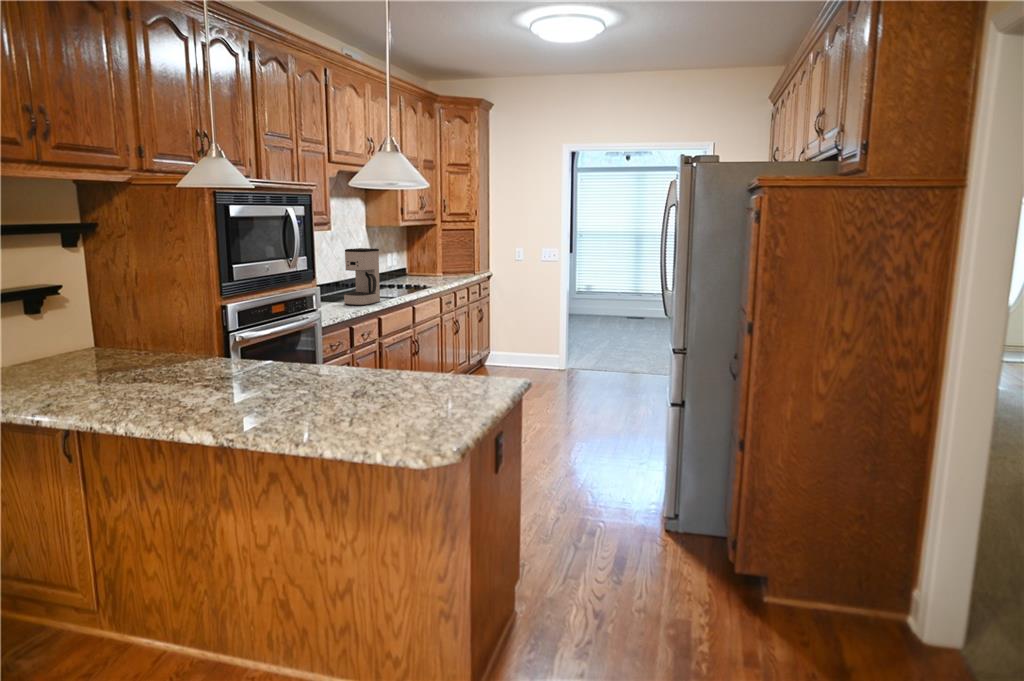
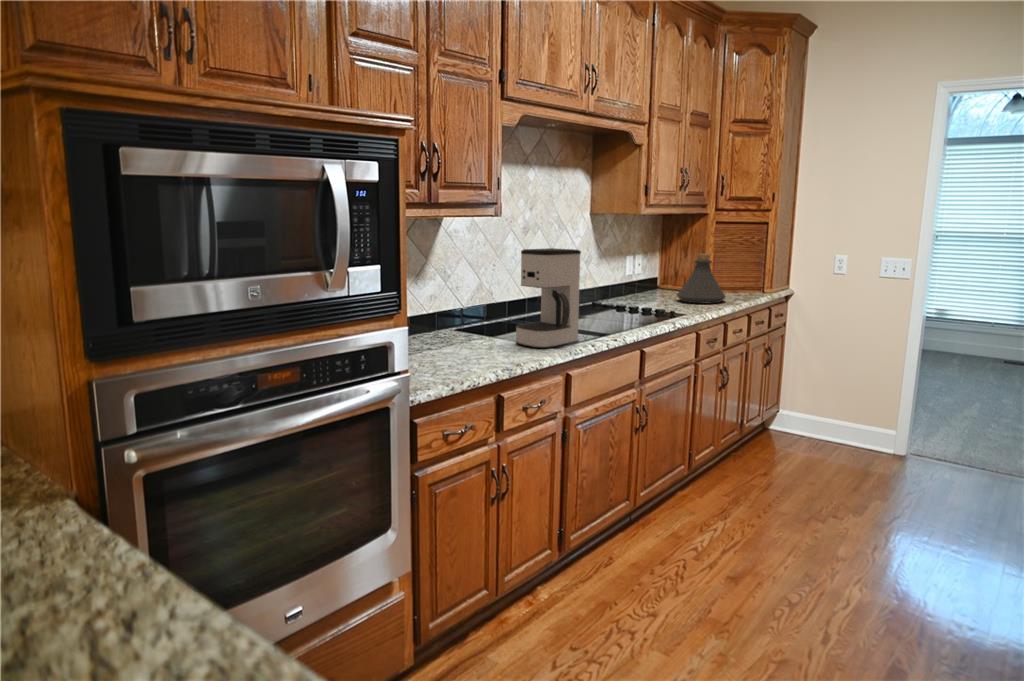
bottle: none [423,250,454,281] -> present [677,254,726,304]

